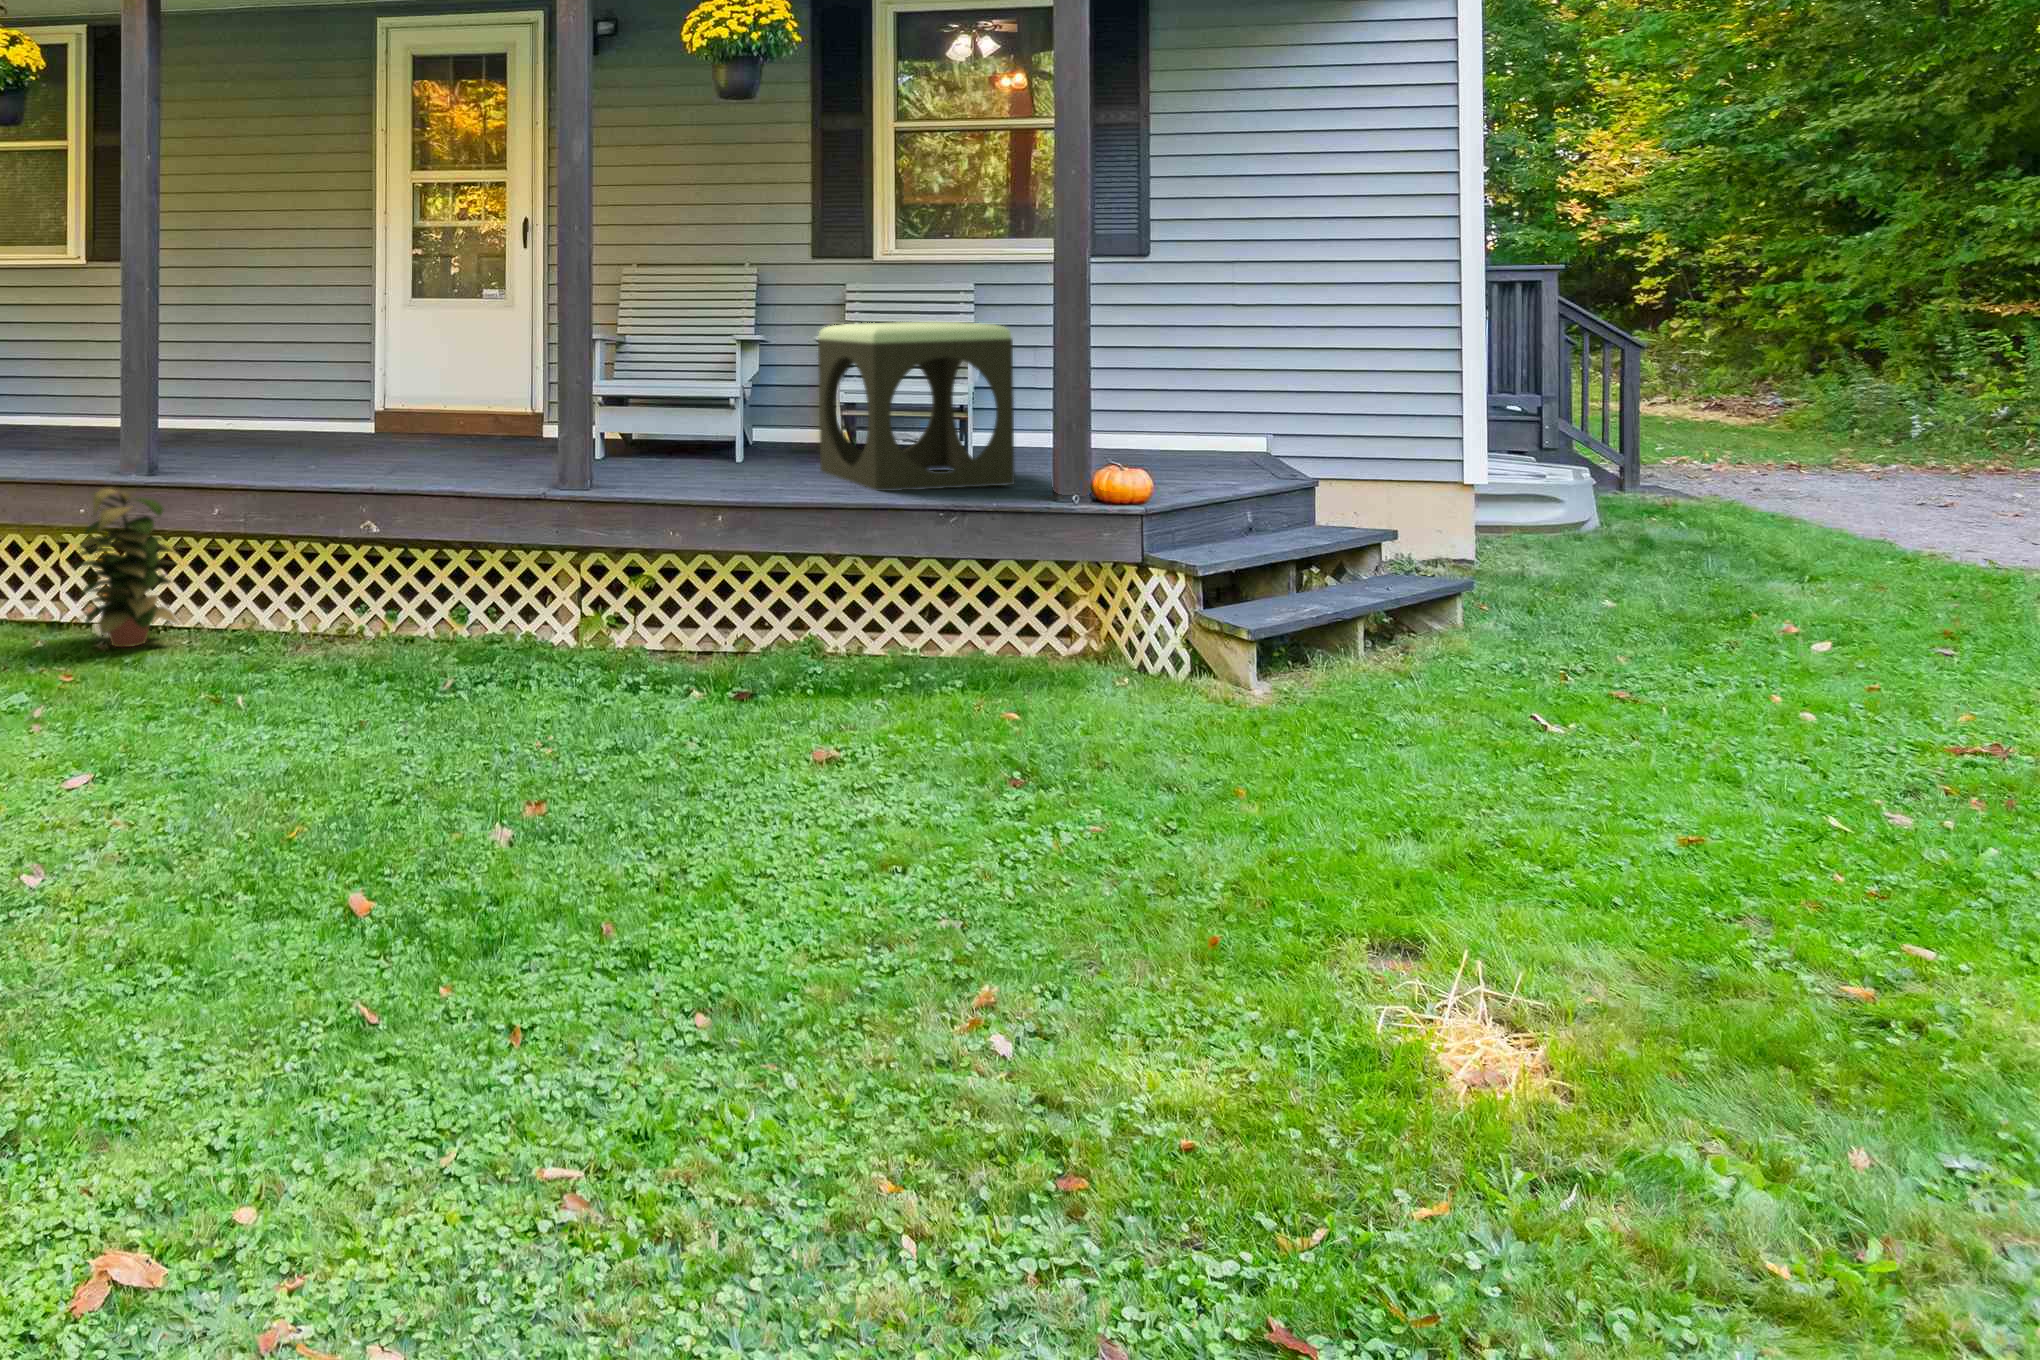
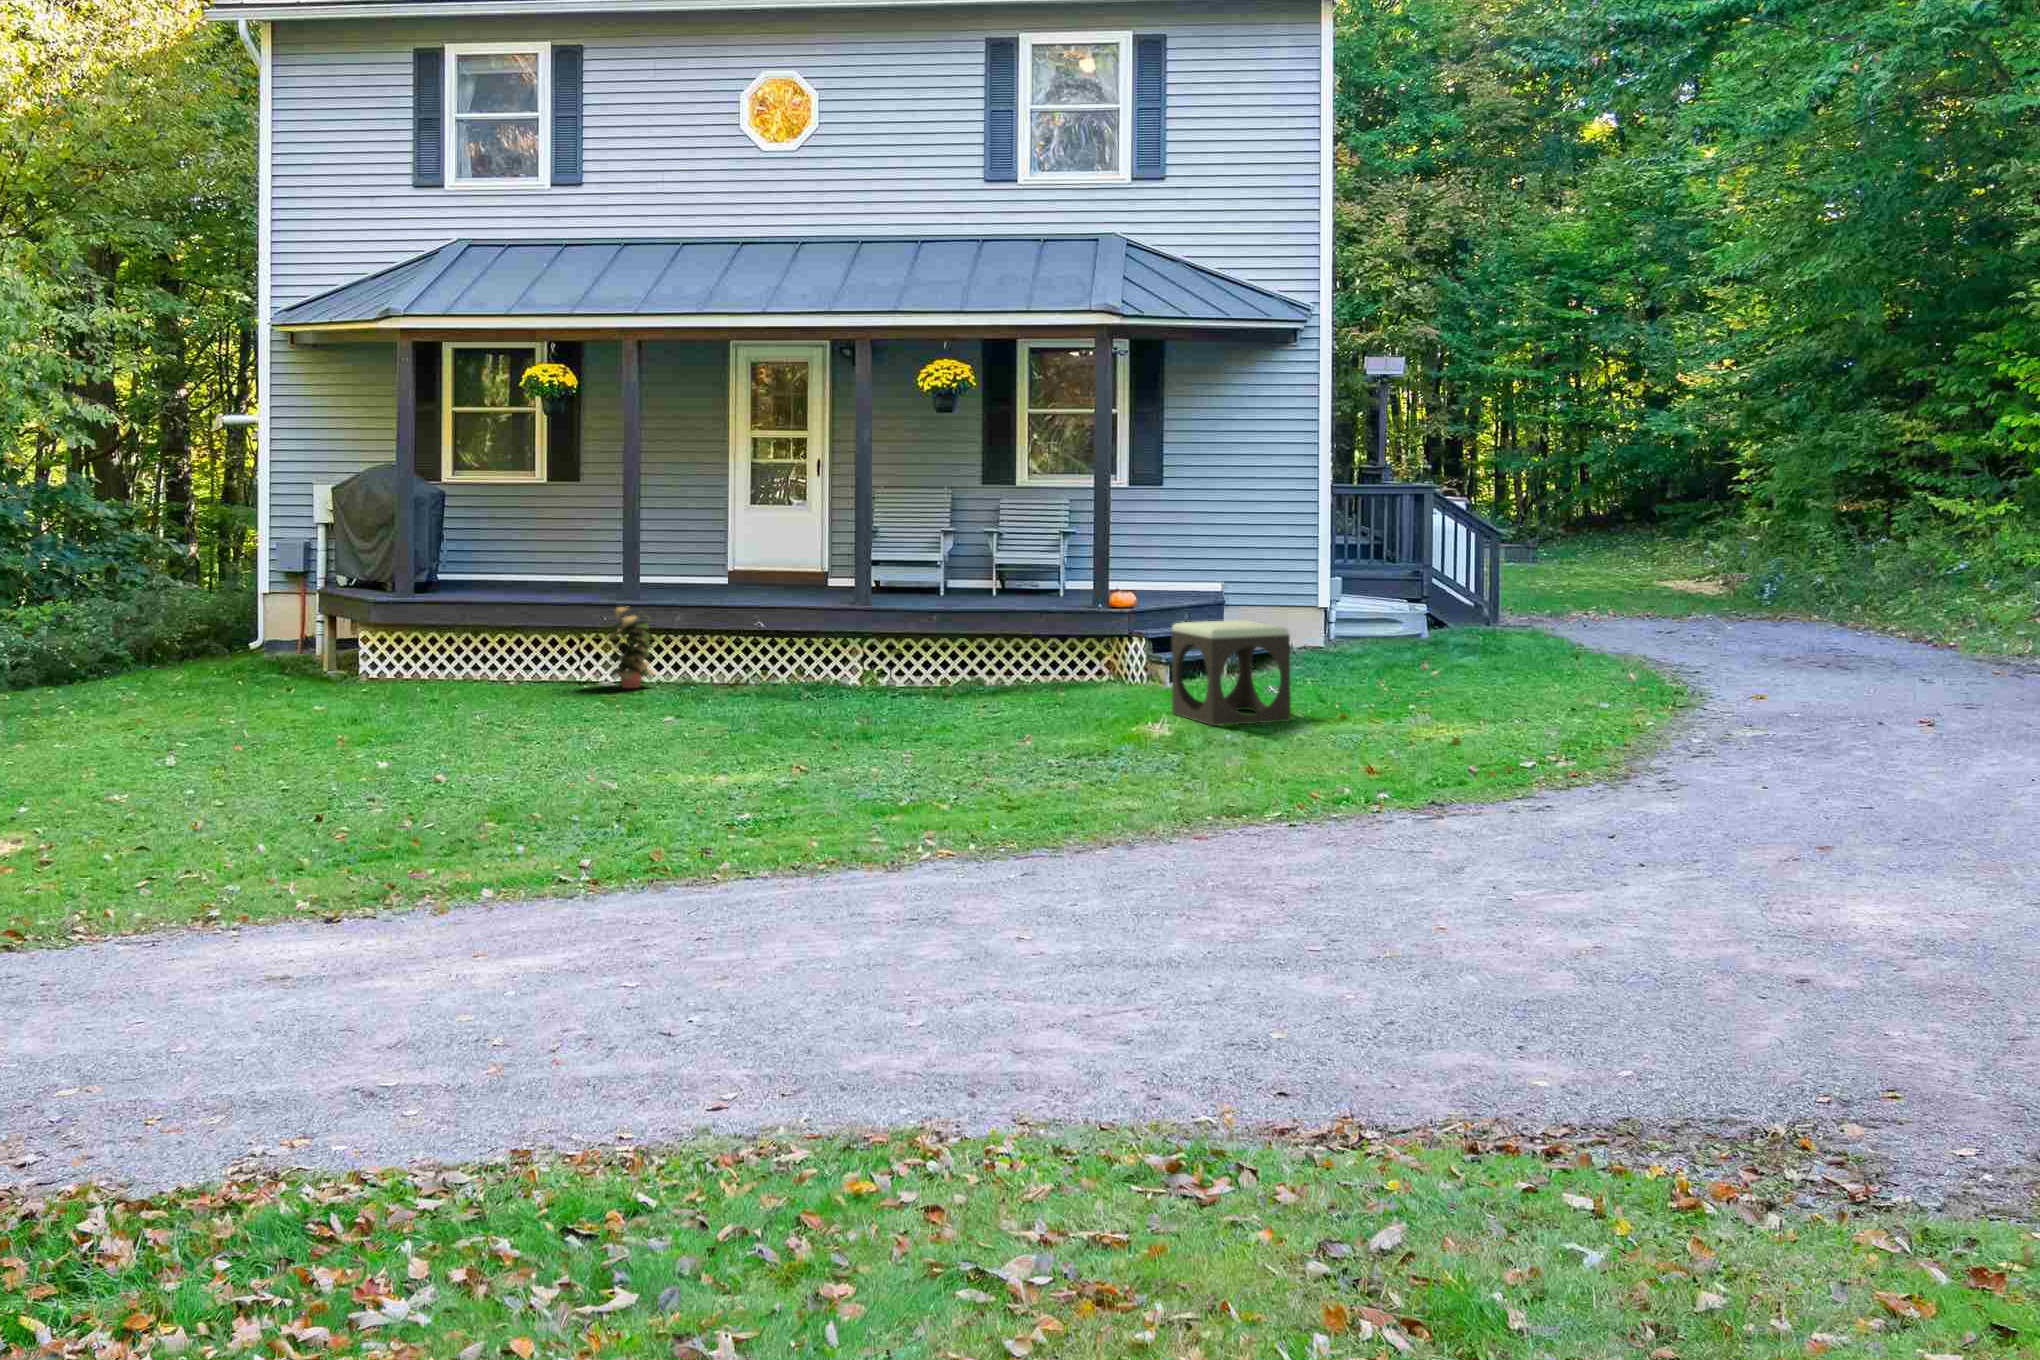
footstool: present [818,322,1015,491] -> present [1171,620,1291,726]

